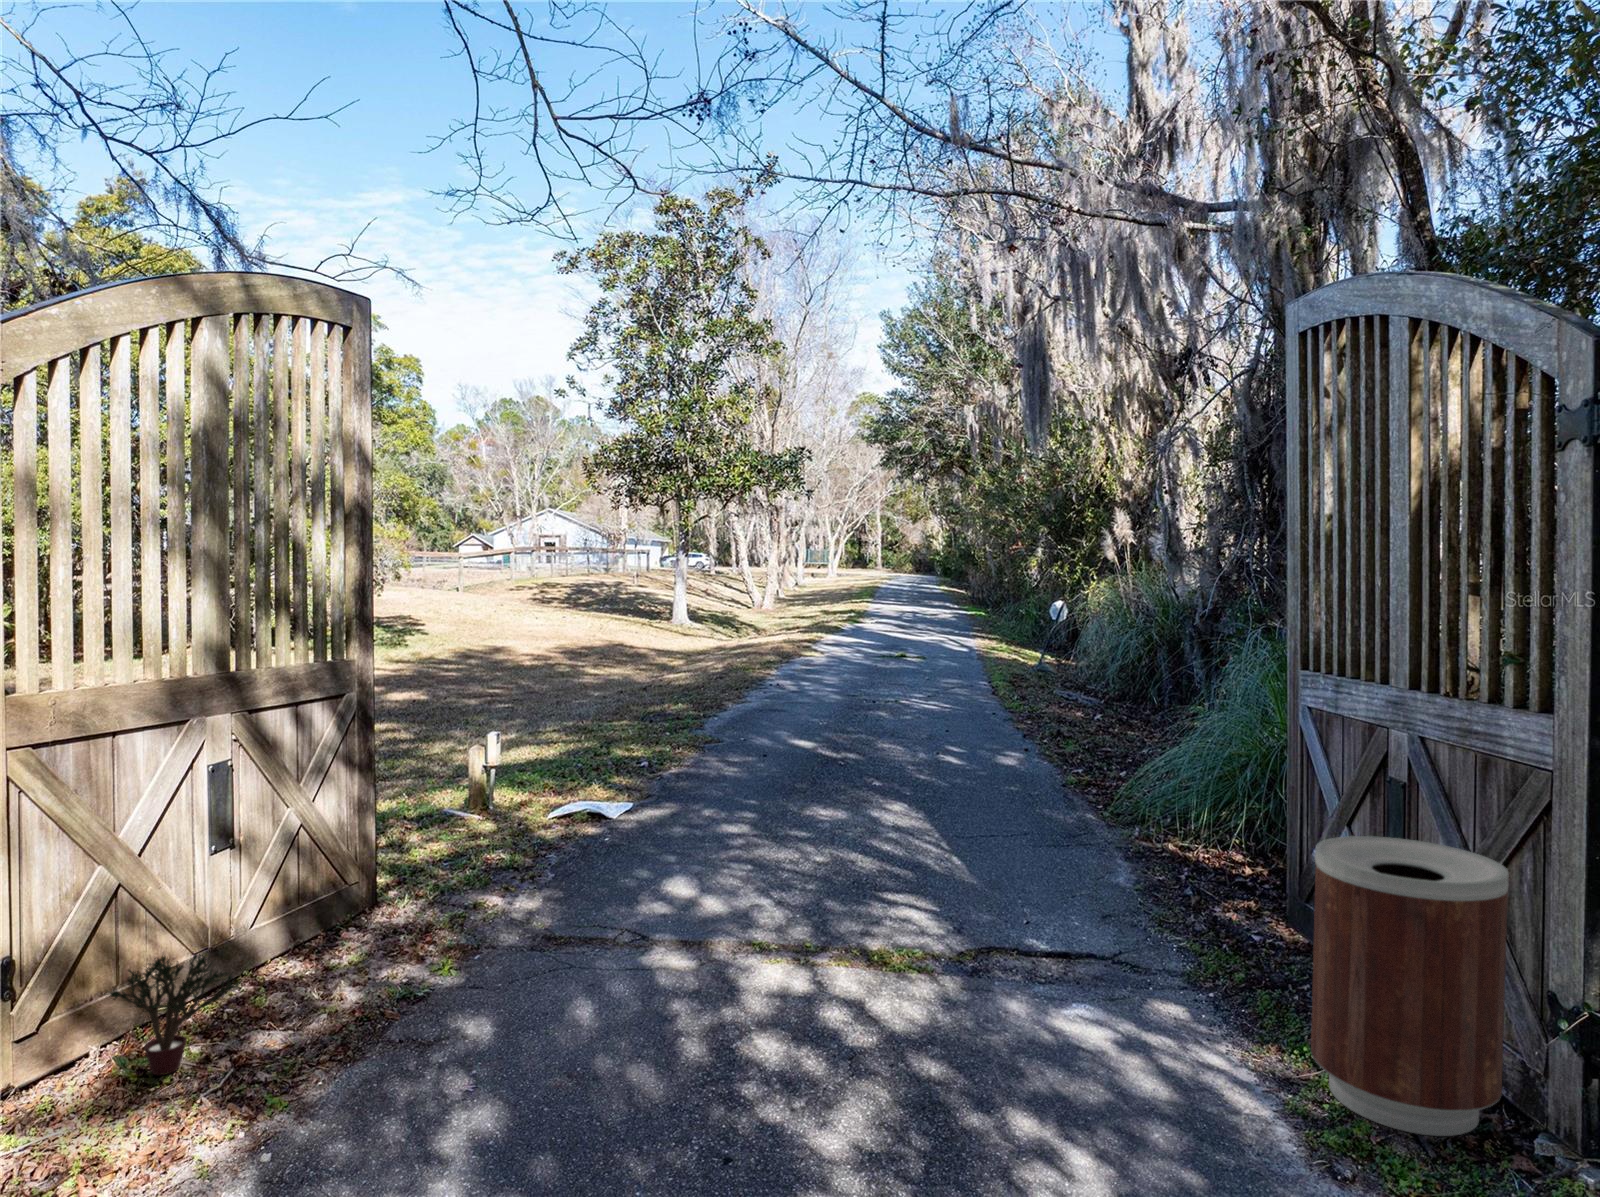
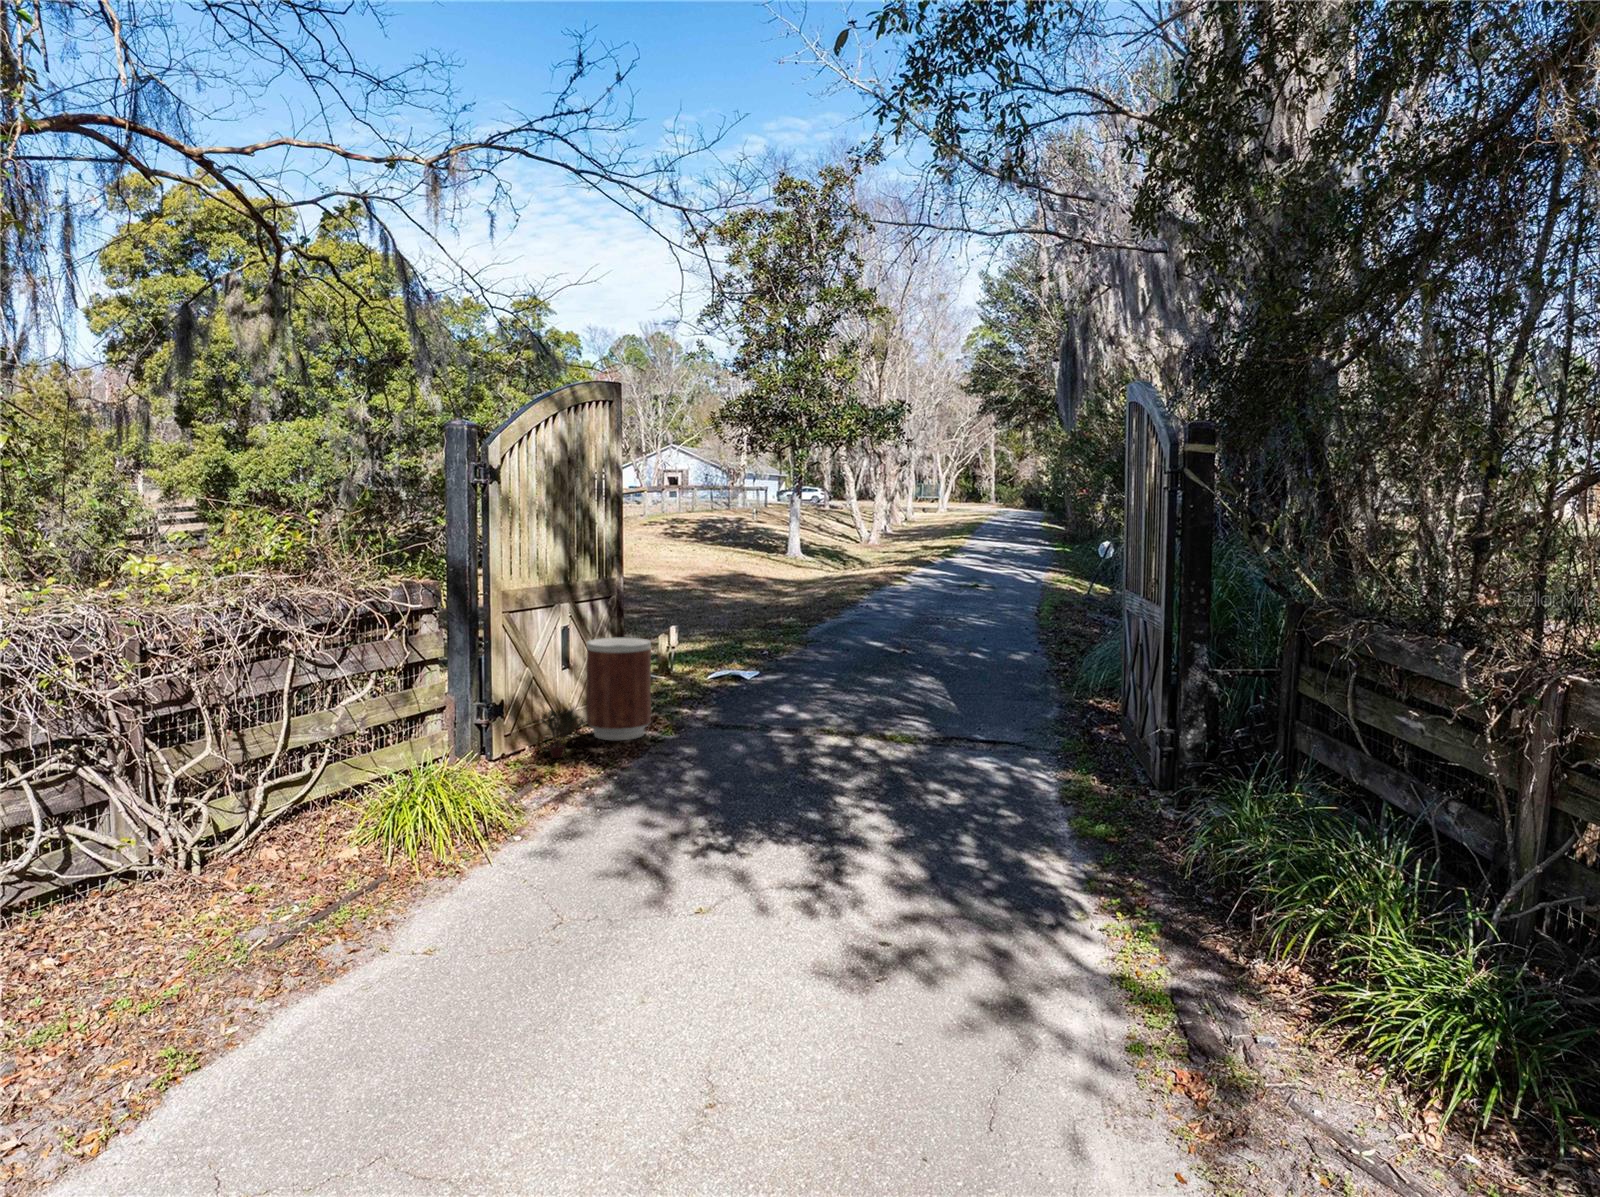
trash can: present [1311,836,1509,1136] -> present [587,638,651,740]

